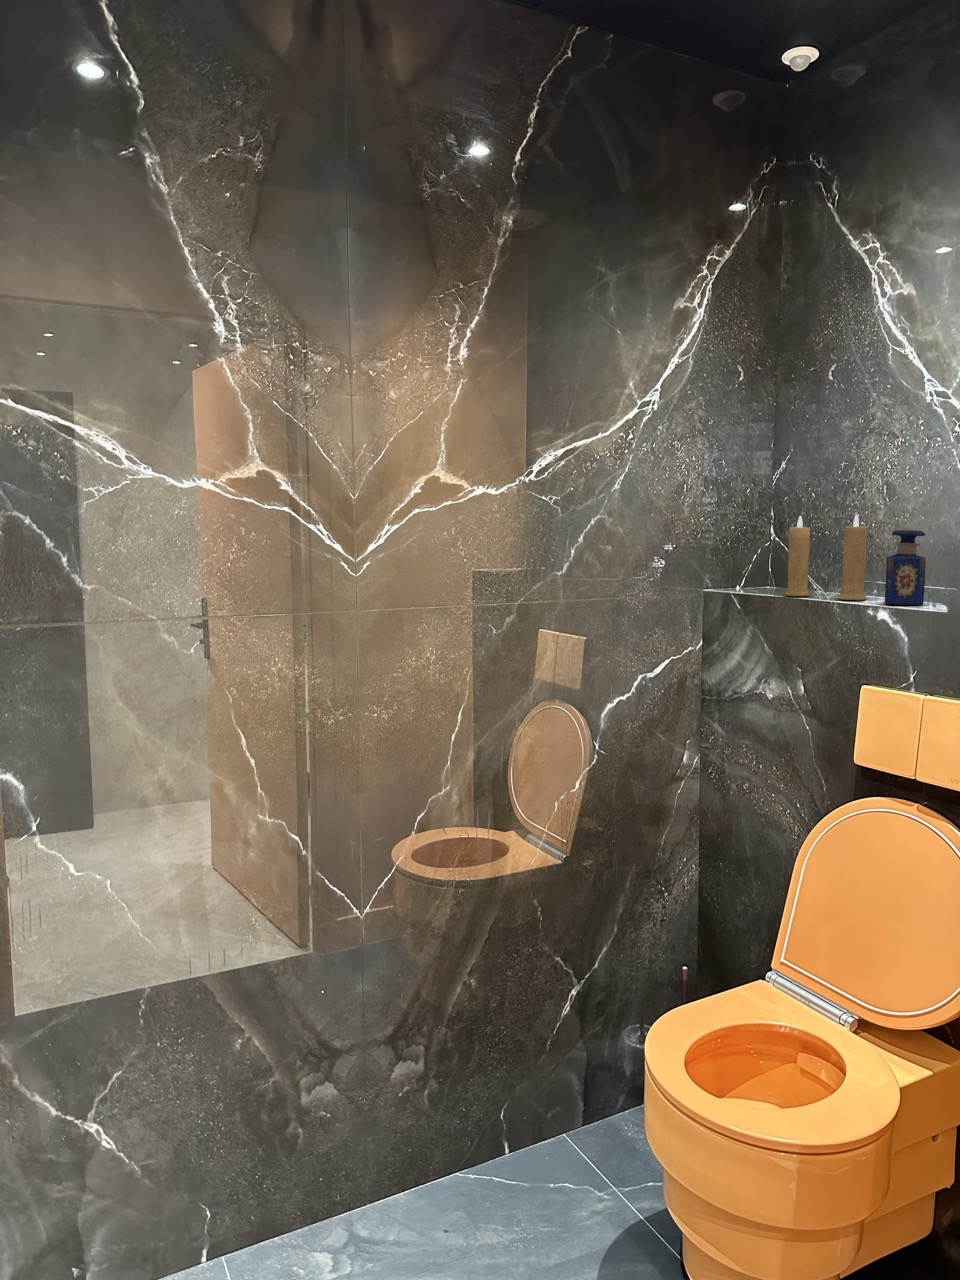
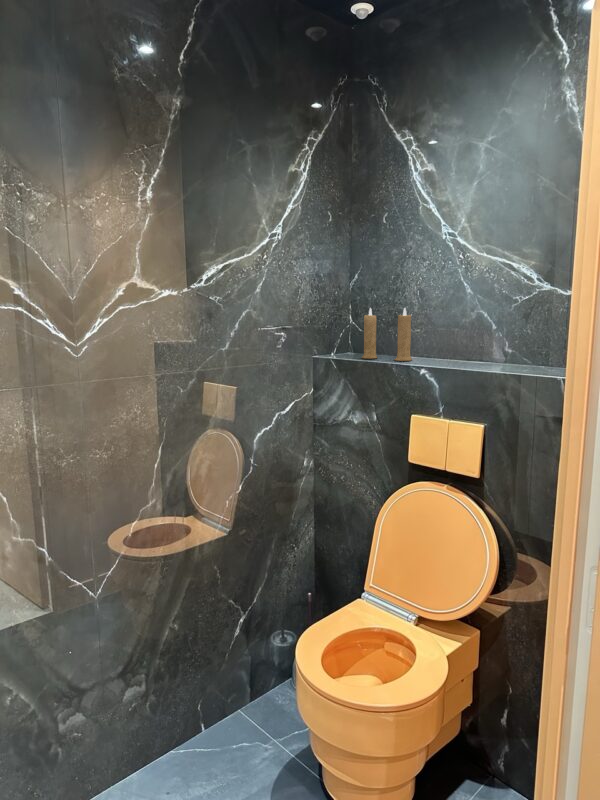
perfume bottle: present [885,529,926,605] -> none [423,317,447,364]

